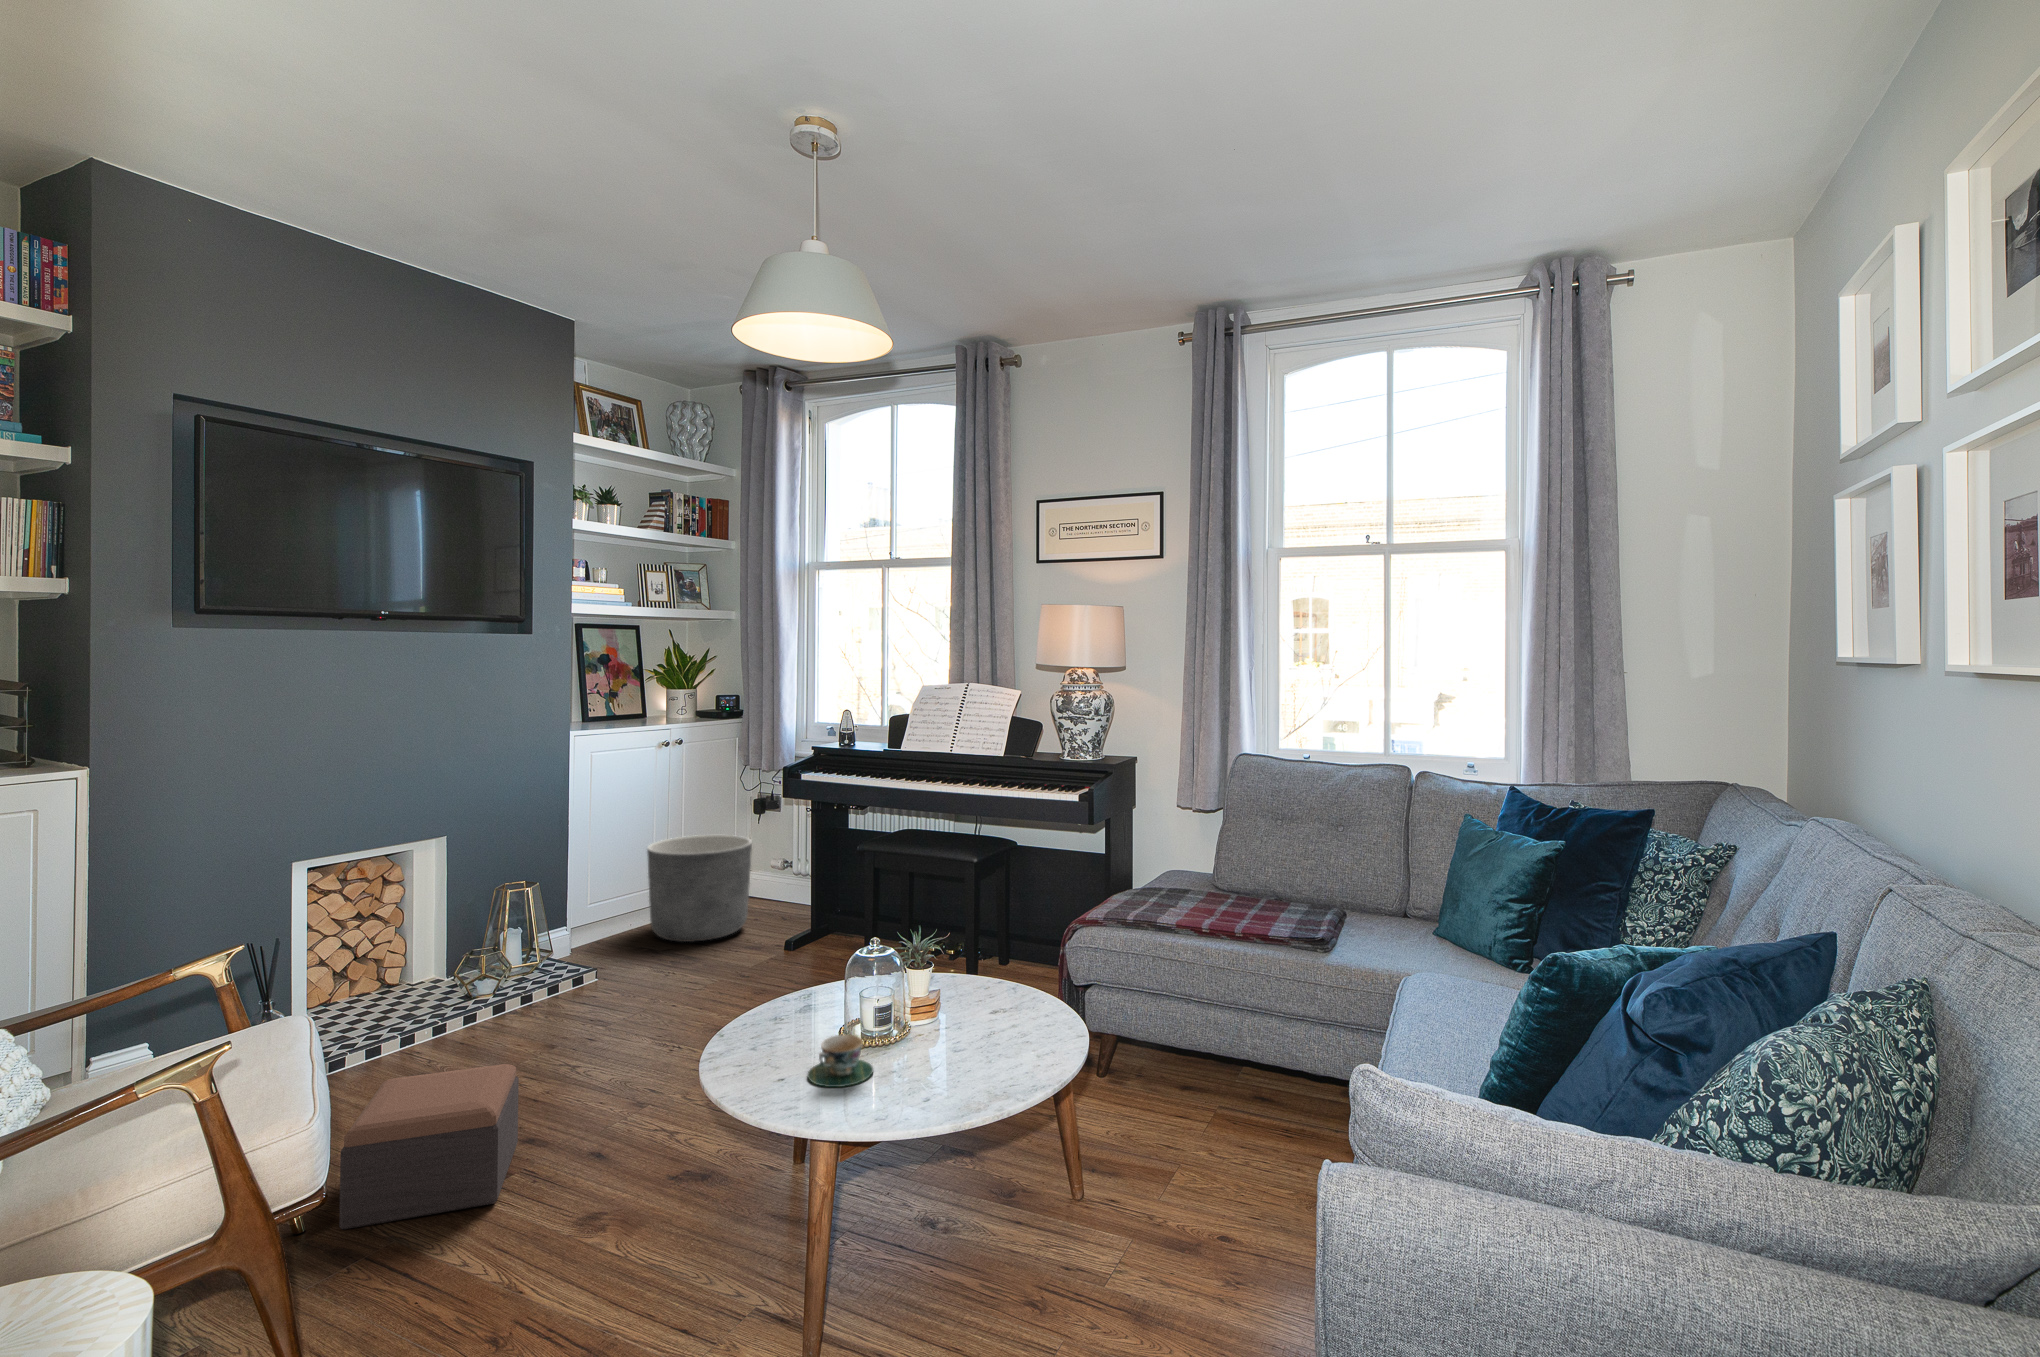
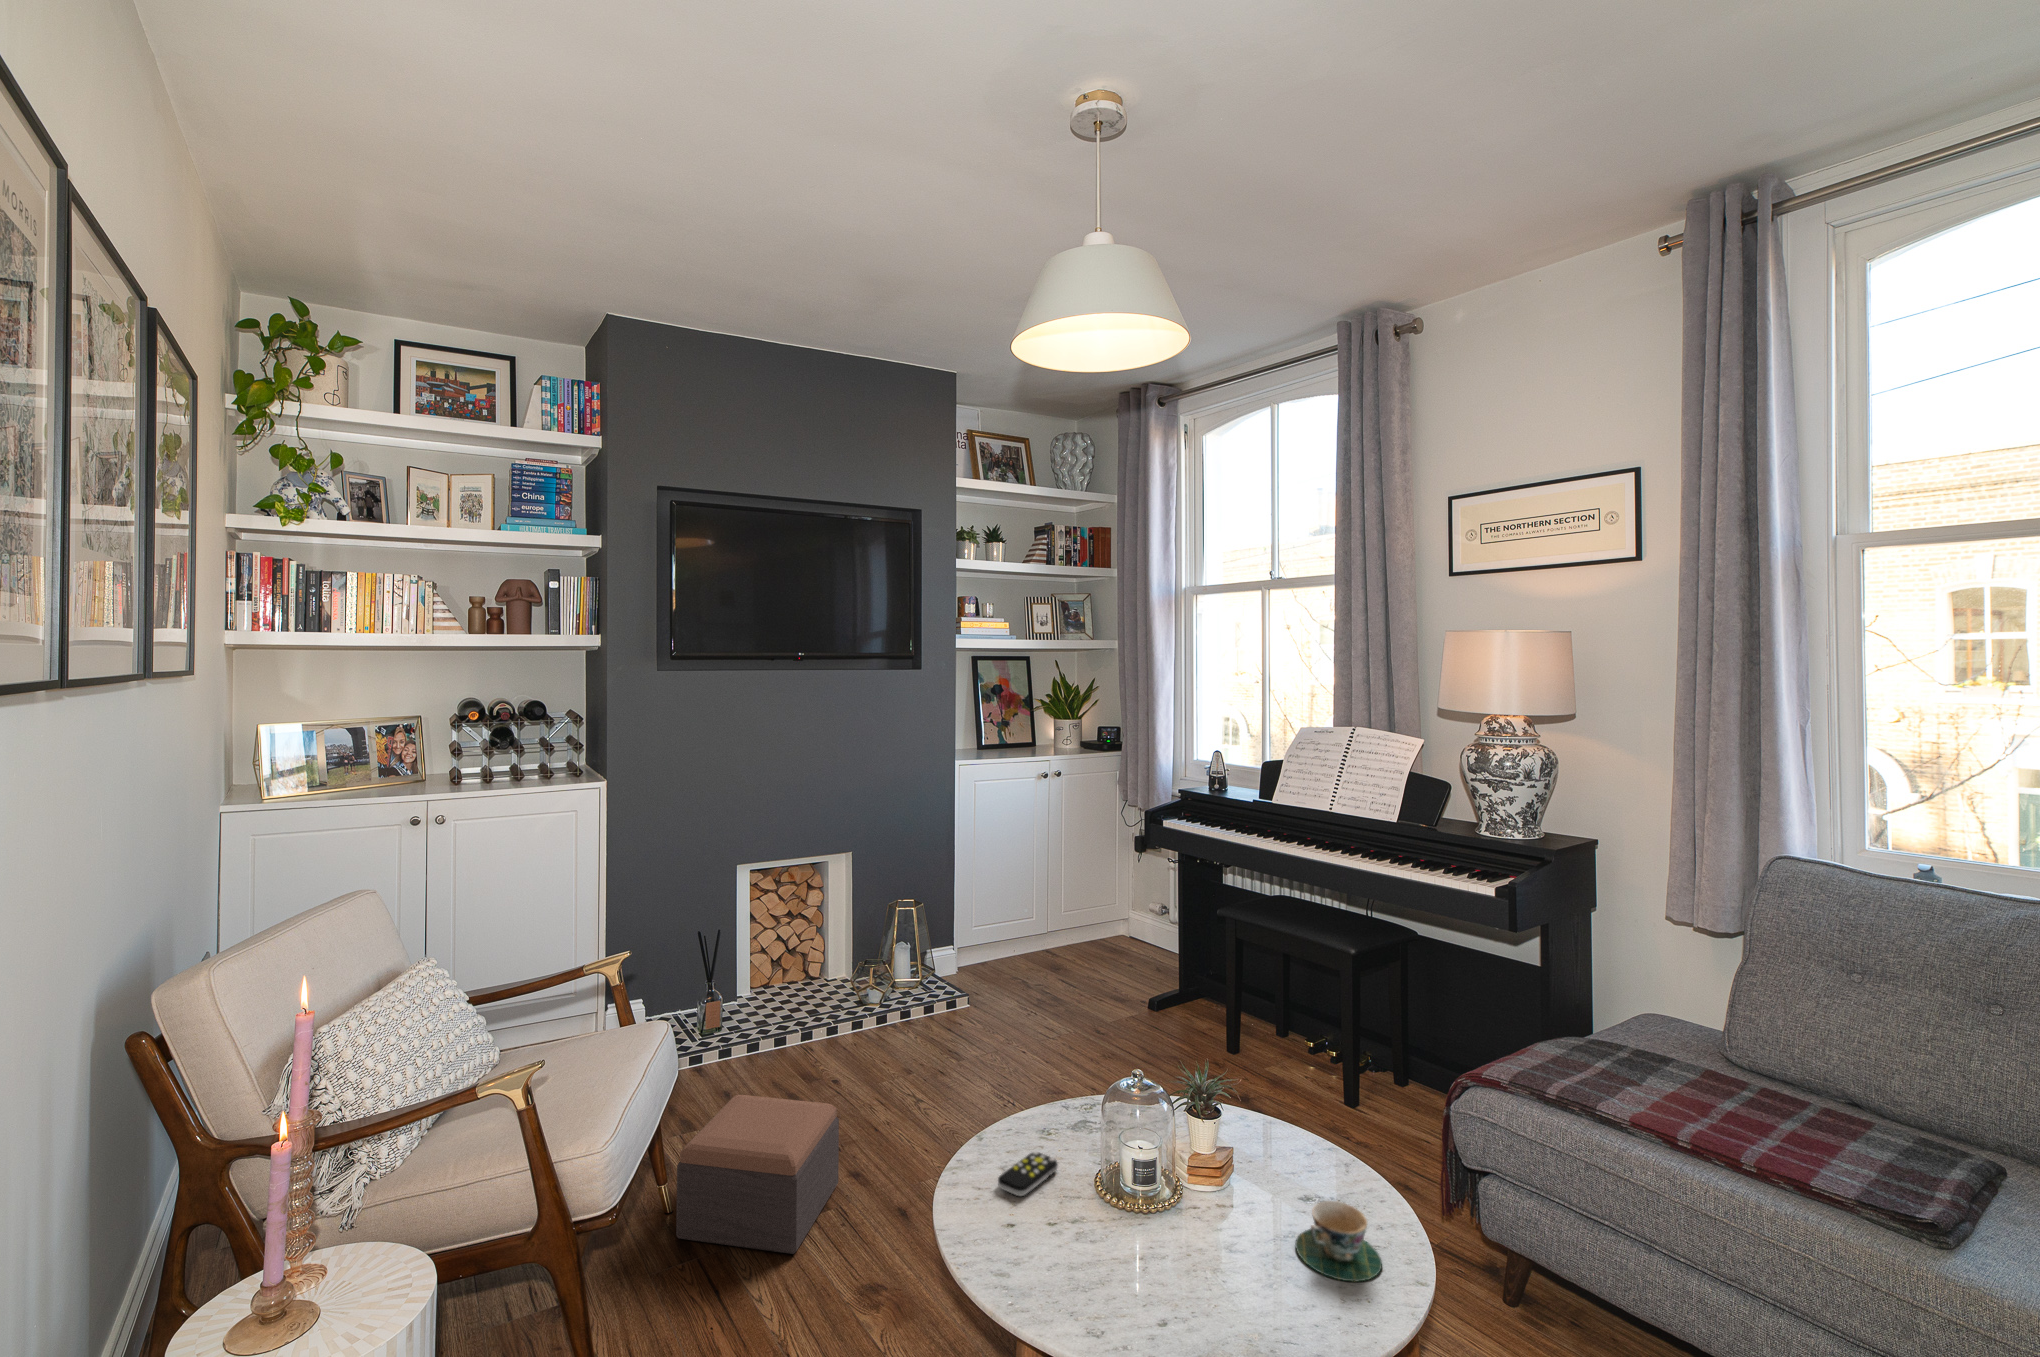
planter: present [647,835,752,942] -> none [1027,865,1124,976]
remote control: none [750,1022,795,1052] -> present [998,1151,1058,1196]
teacup: present [807,1034,873,1087] -> present [1295,1201,1382,1281]

